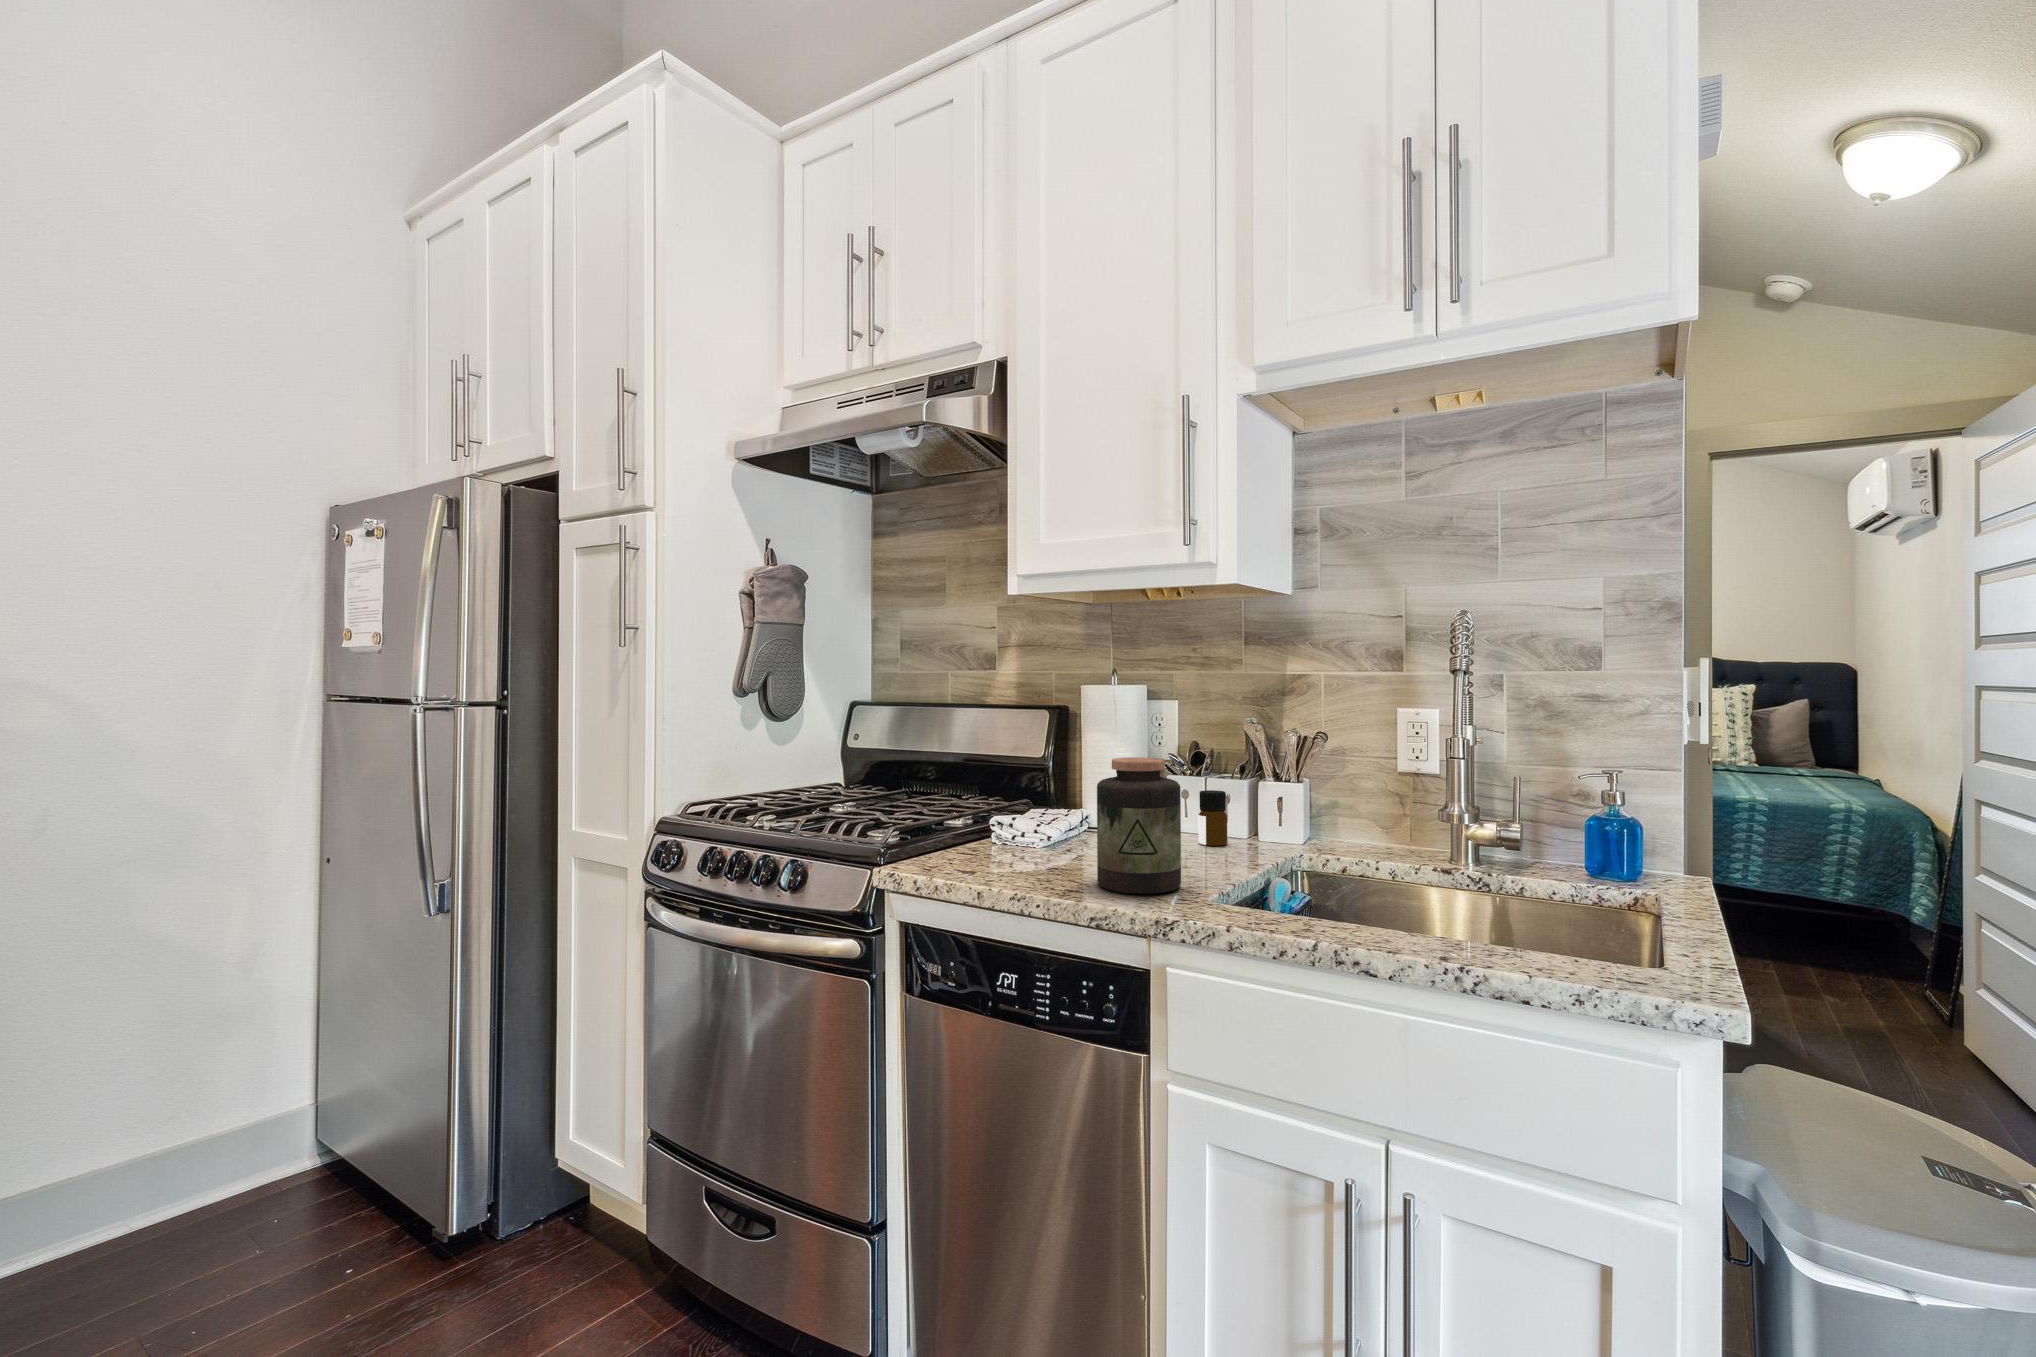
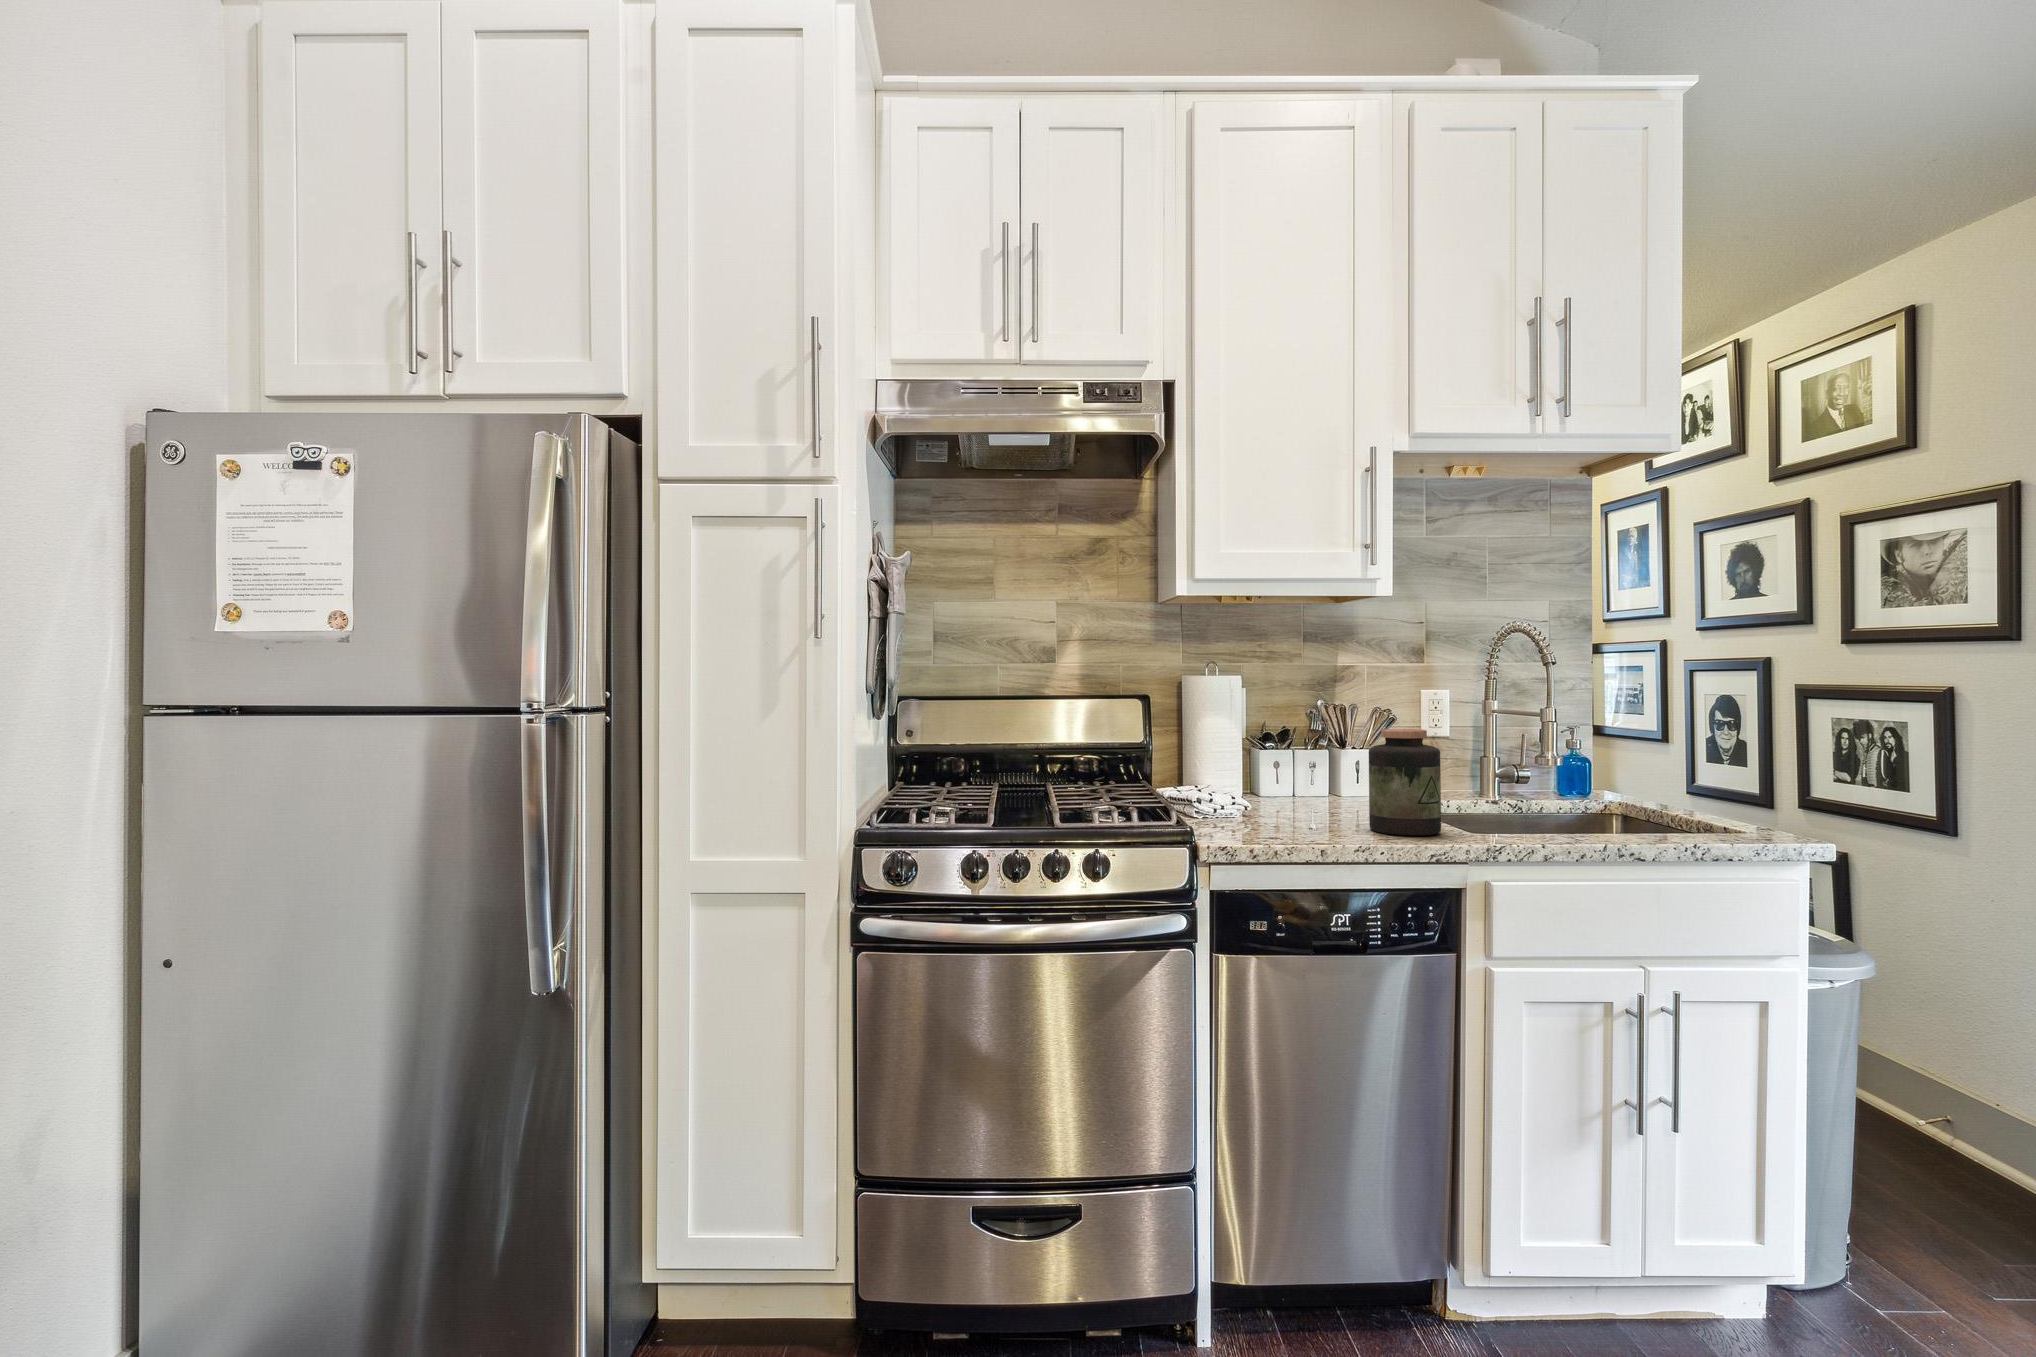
bottle: present [1198,790,1227,845] -> none [1311,761,1336,805]

